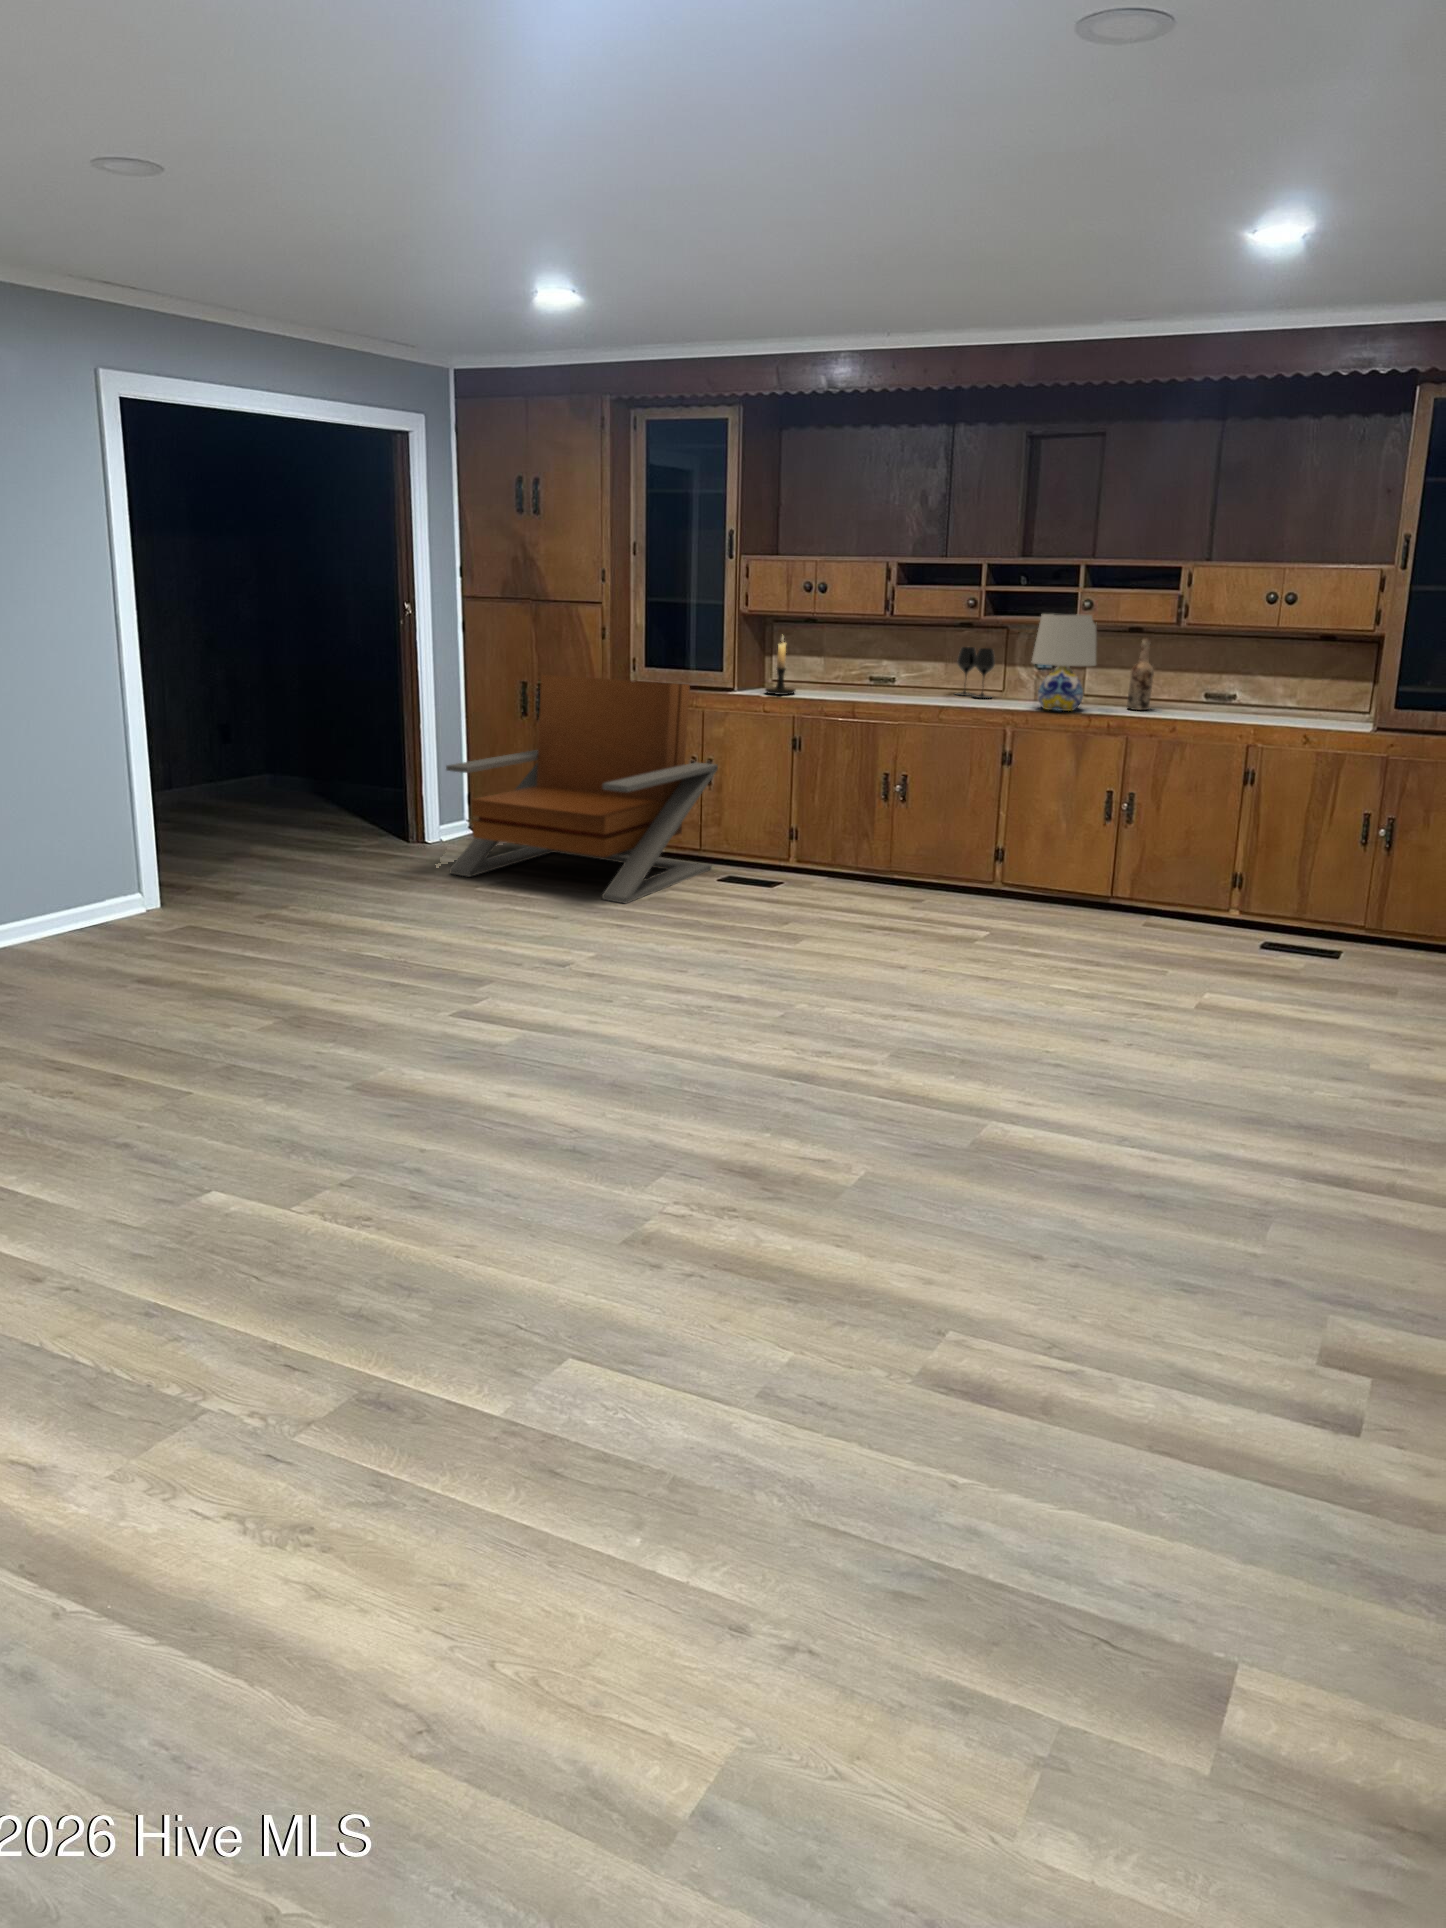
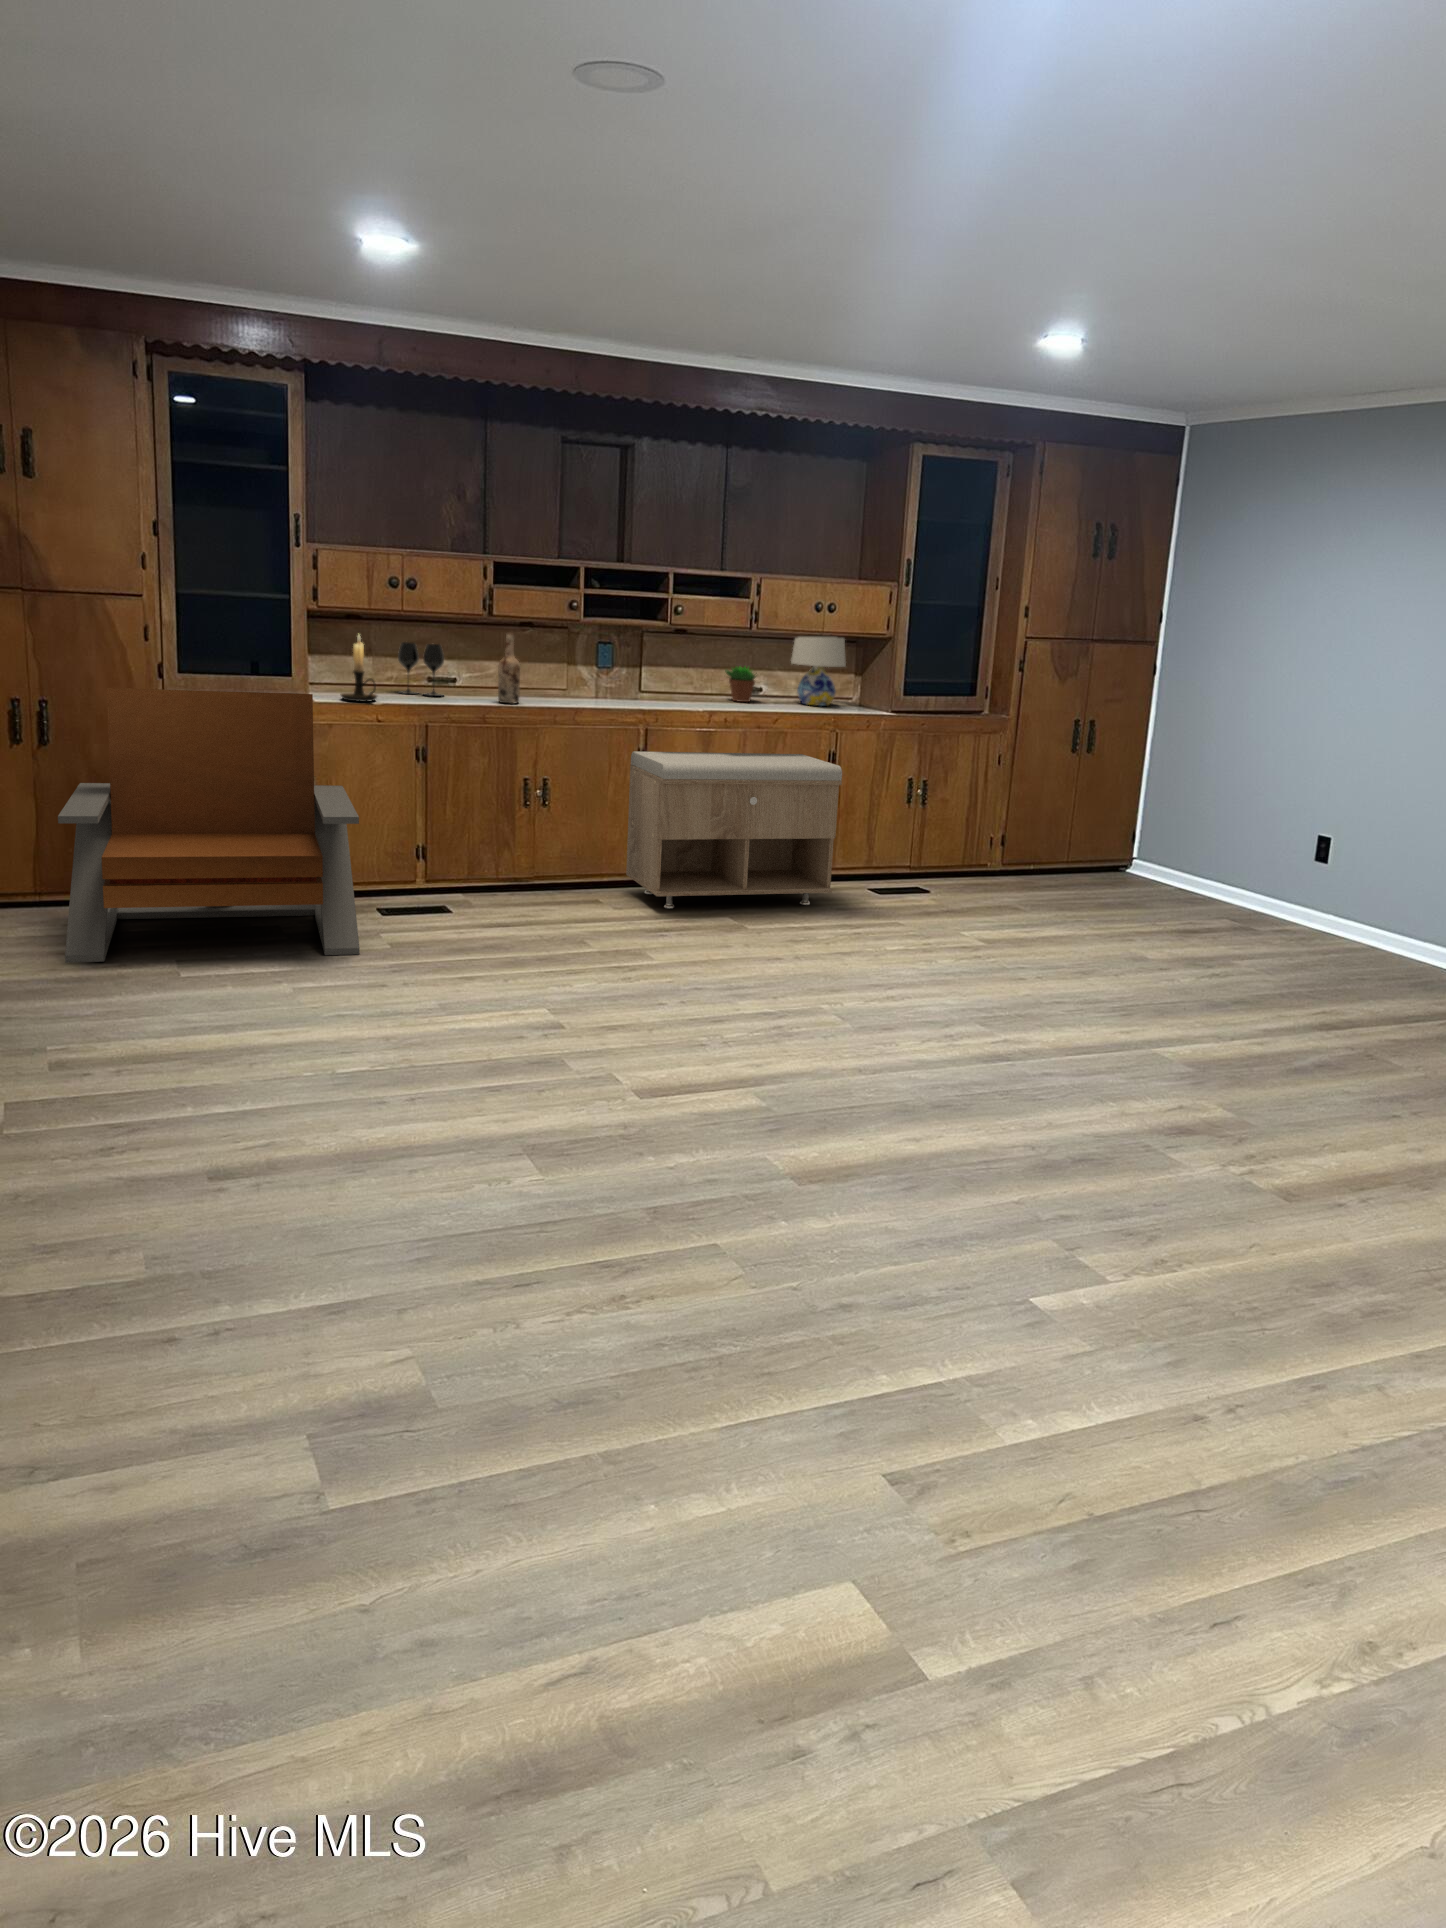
table lamp: present [1032,614,1096,711] -> present [791,637,846,706]
wine bottle: present [1127,637,1154,710] -> present [498,632,520,703]
wine glass: present [957,647,995,698] -> present [398,642,444,696]
succulent plant: none [1179,669,1222,711] -> present [725,667,756,702]
storage bench: none [955,754,1197,941] -> present [626,751,842,909]

